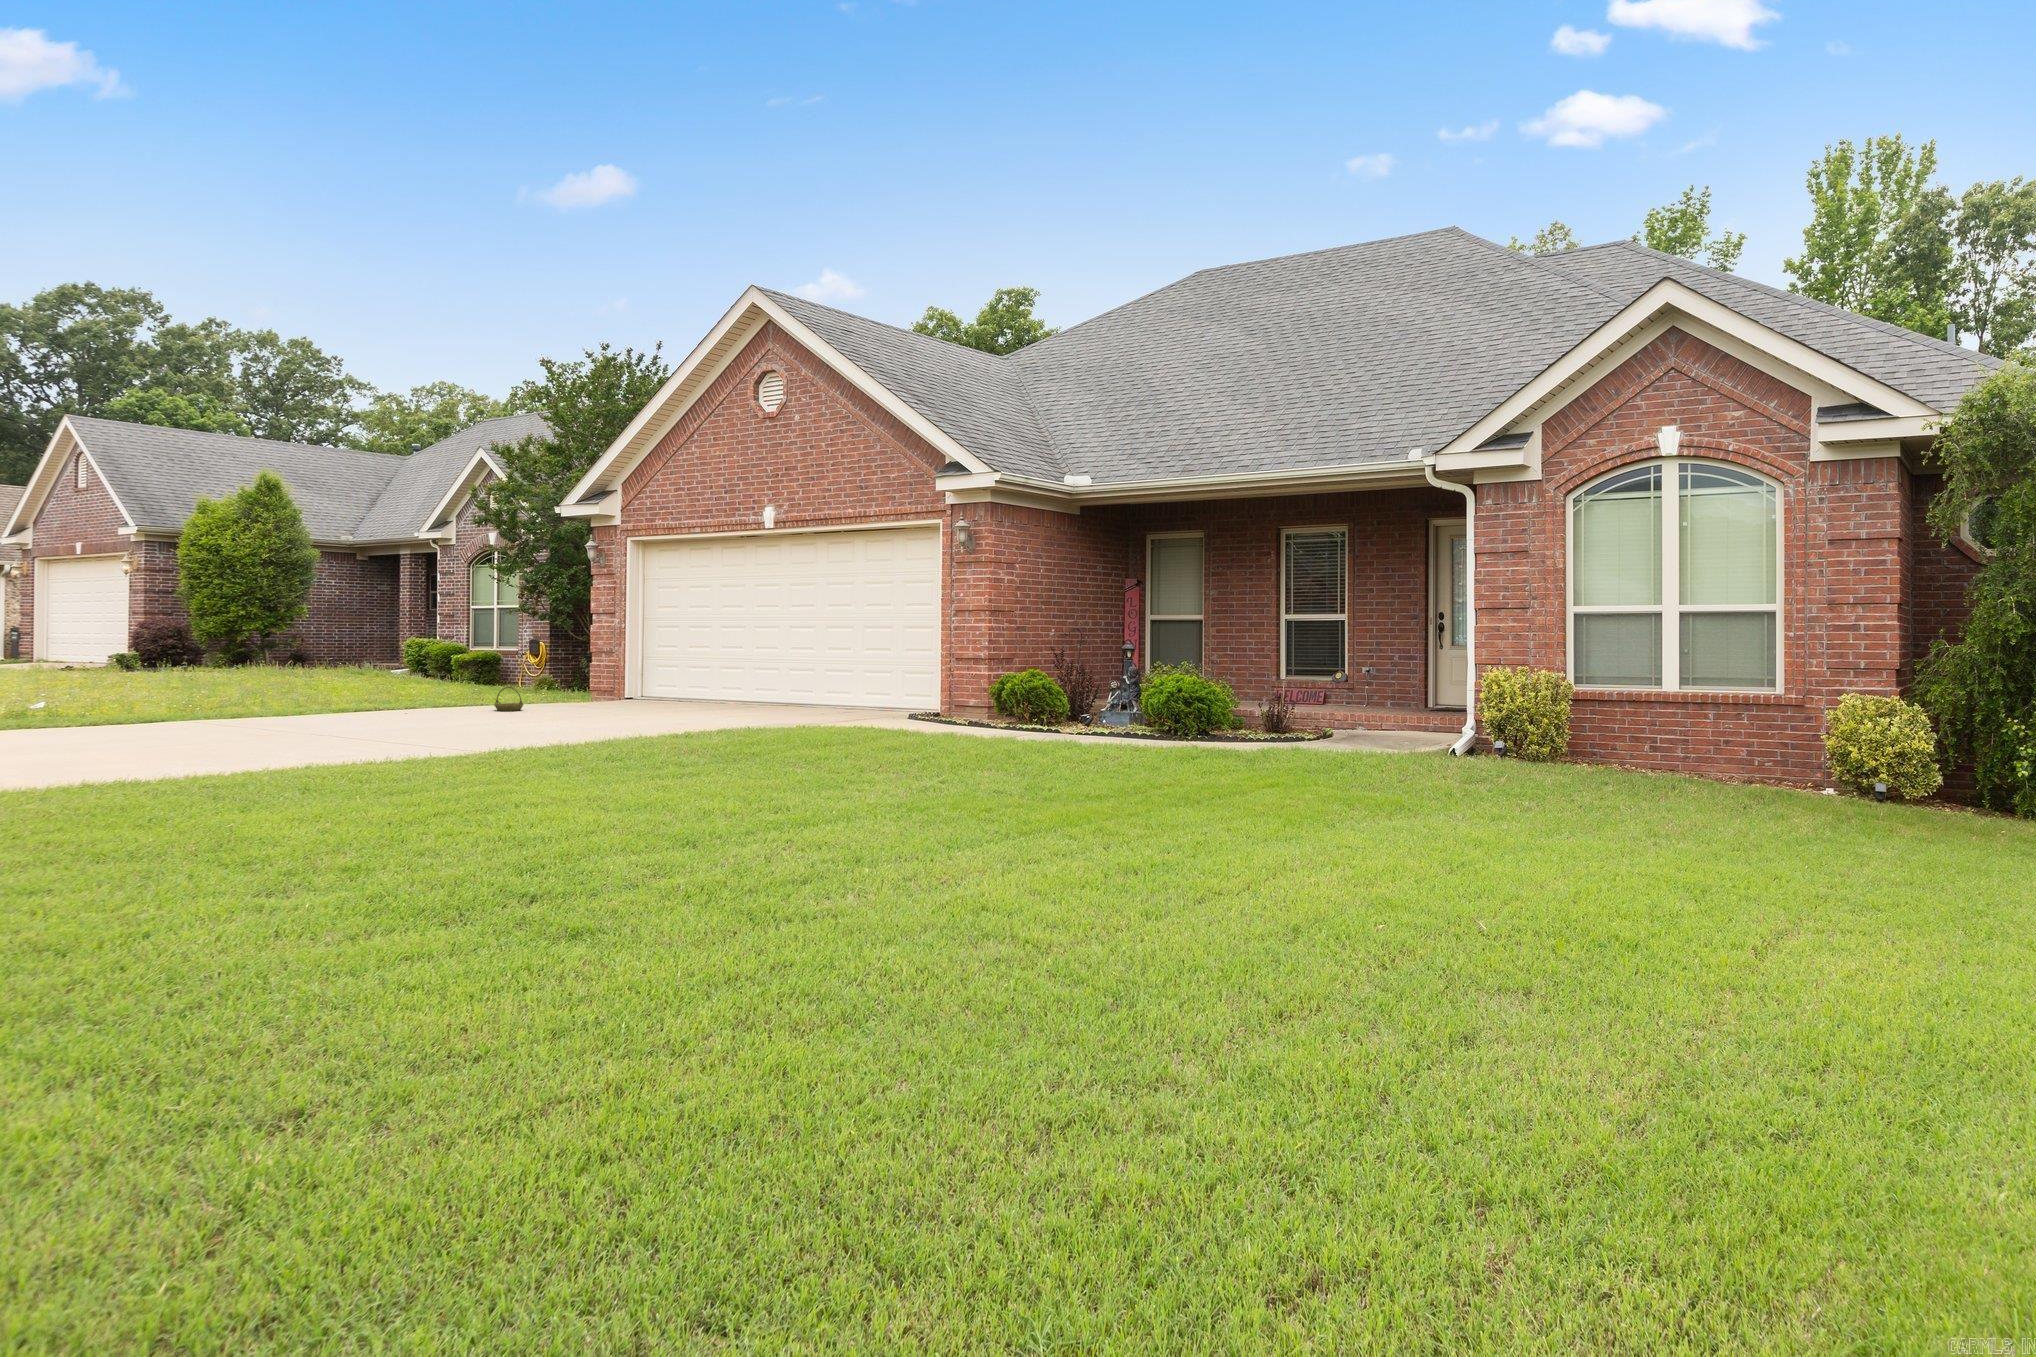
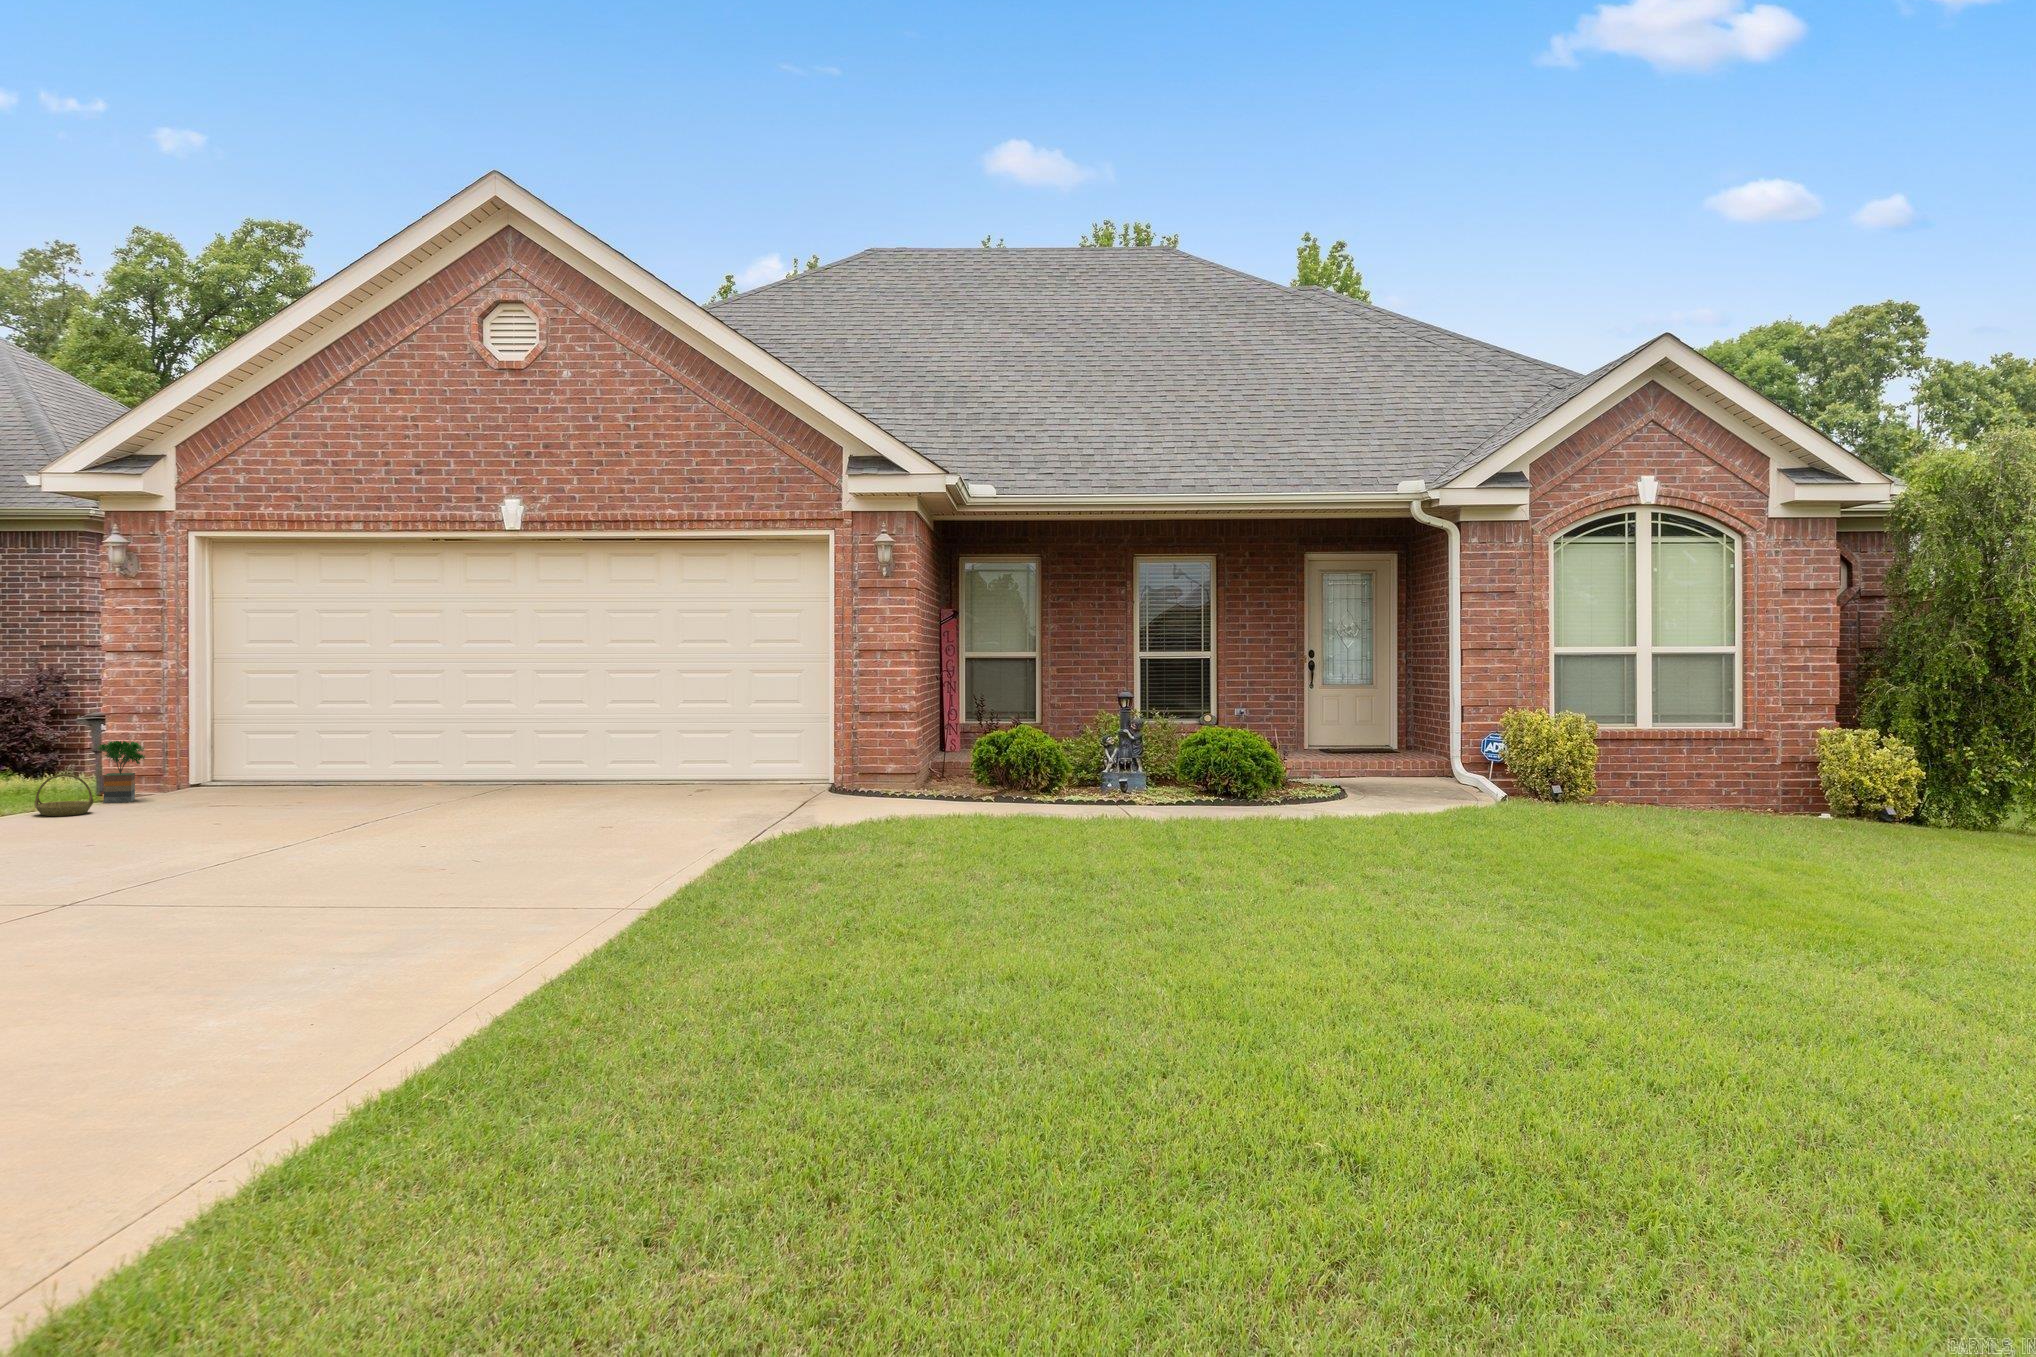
potted tree: none [541,669,567,707] -> present [98,741,145,803]

